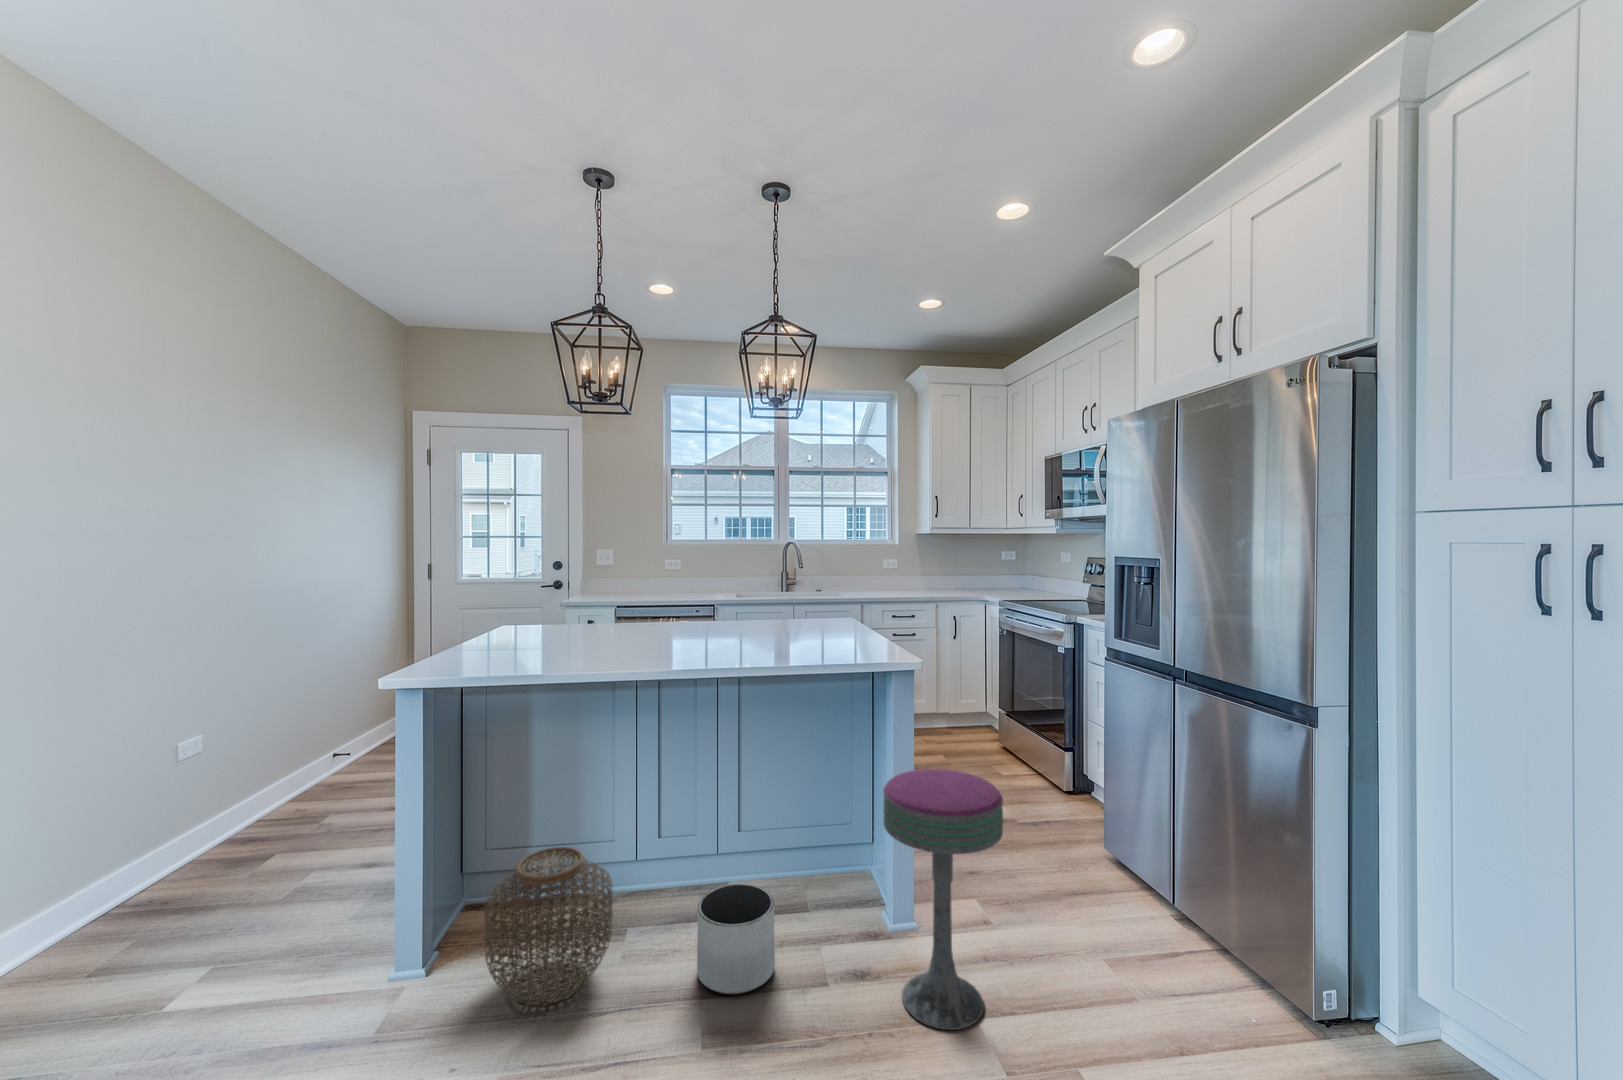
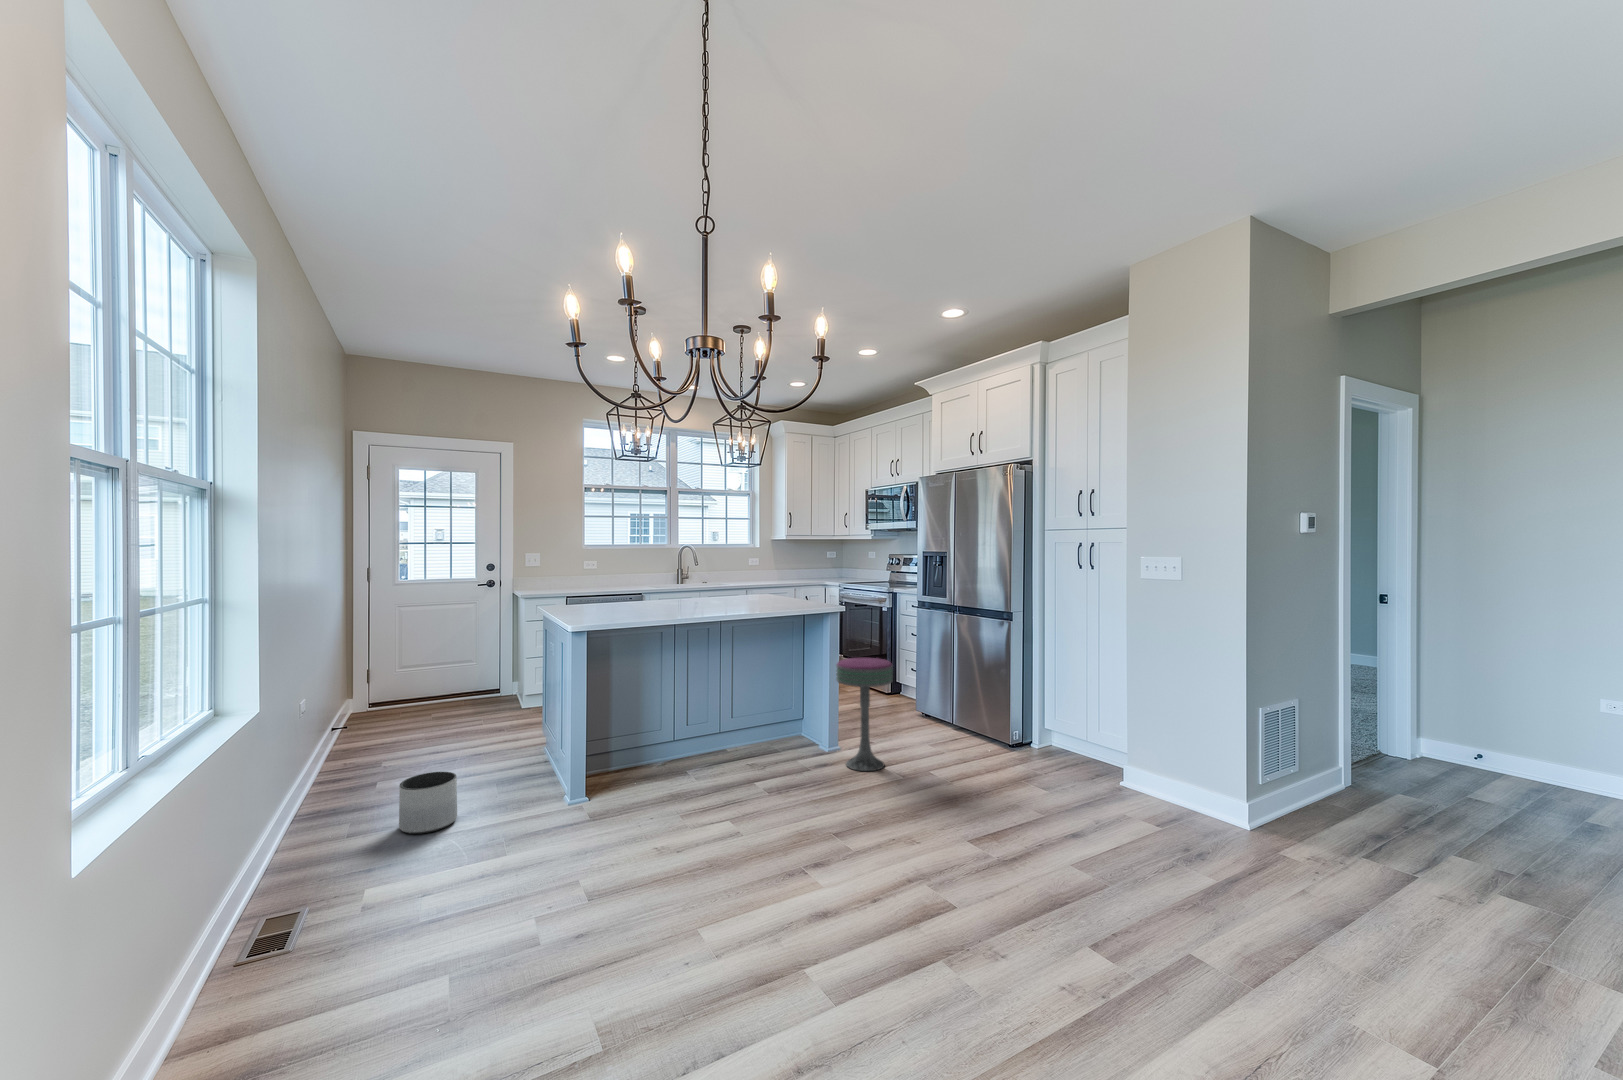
woven basket: present [484,847,613,1005] -> none [634,715,701,793]
planter: present [697,884,775,995] -> present [399,772,457,834]

